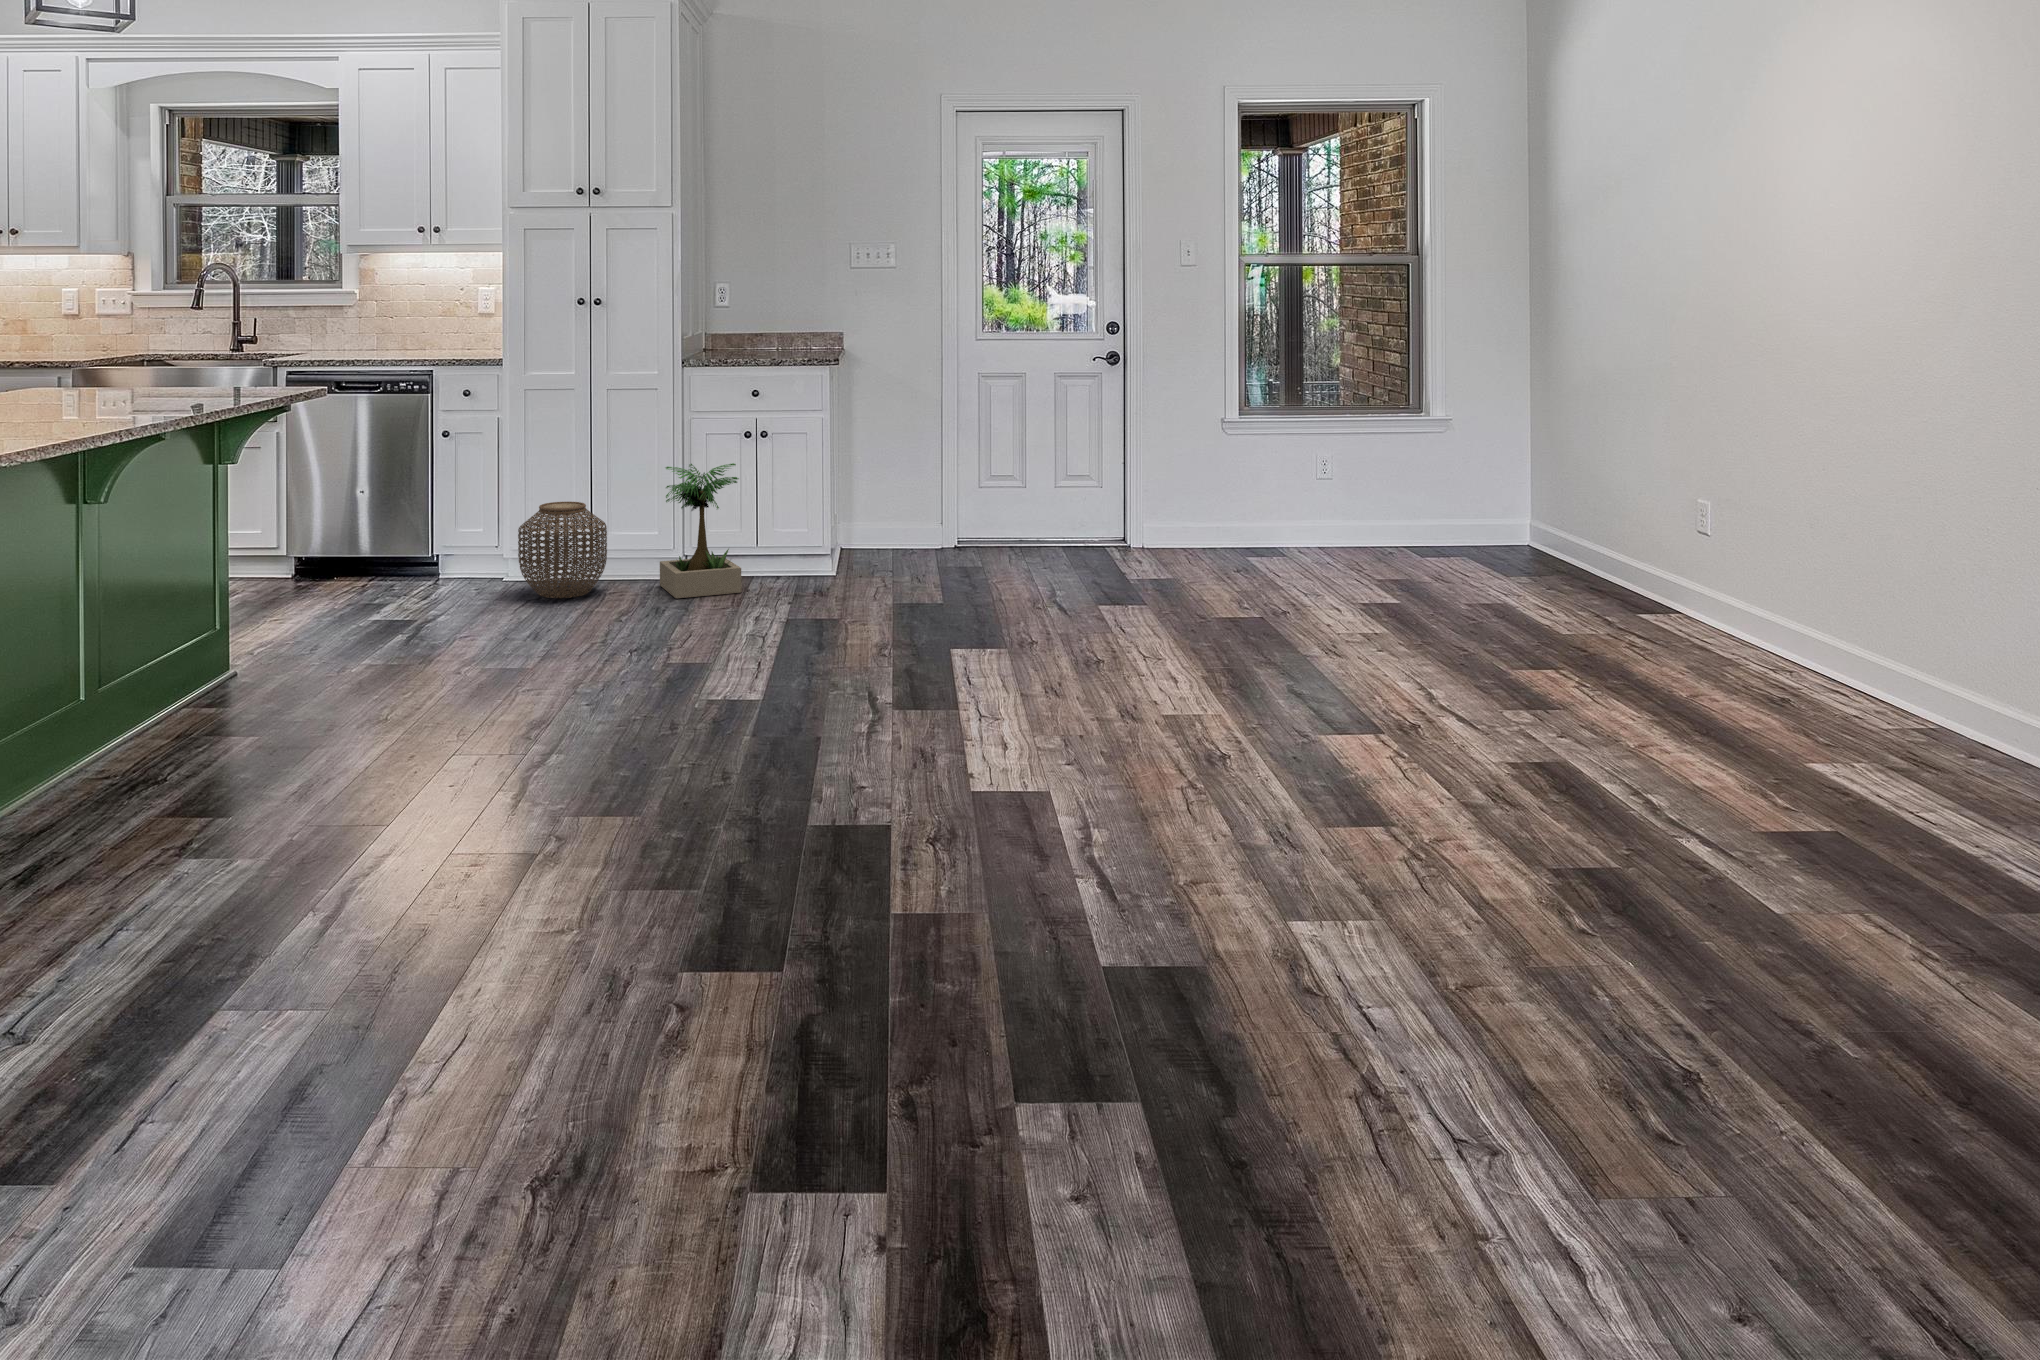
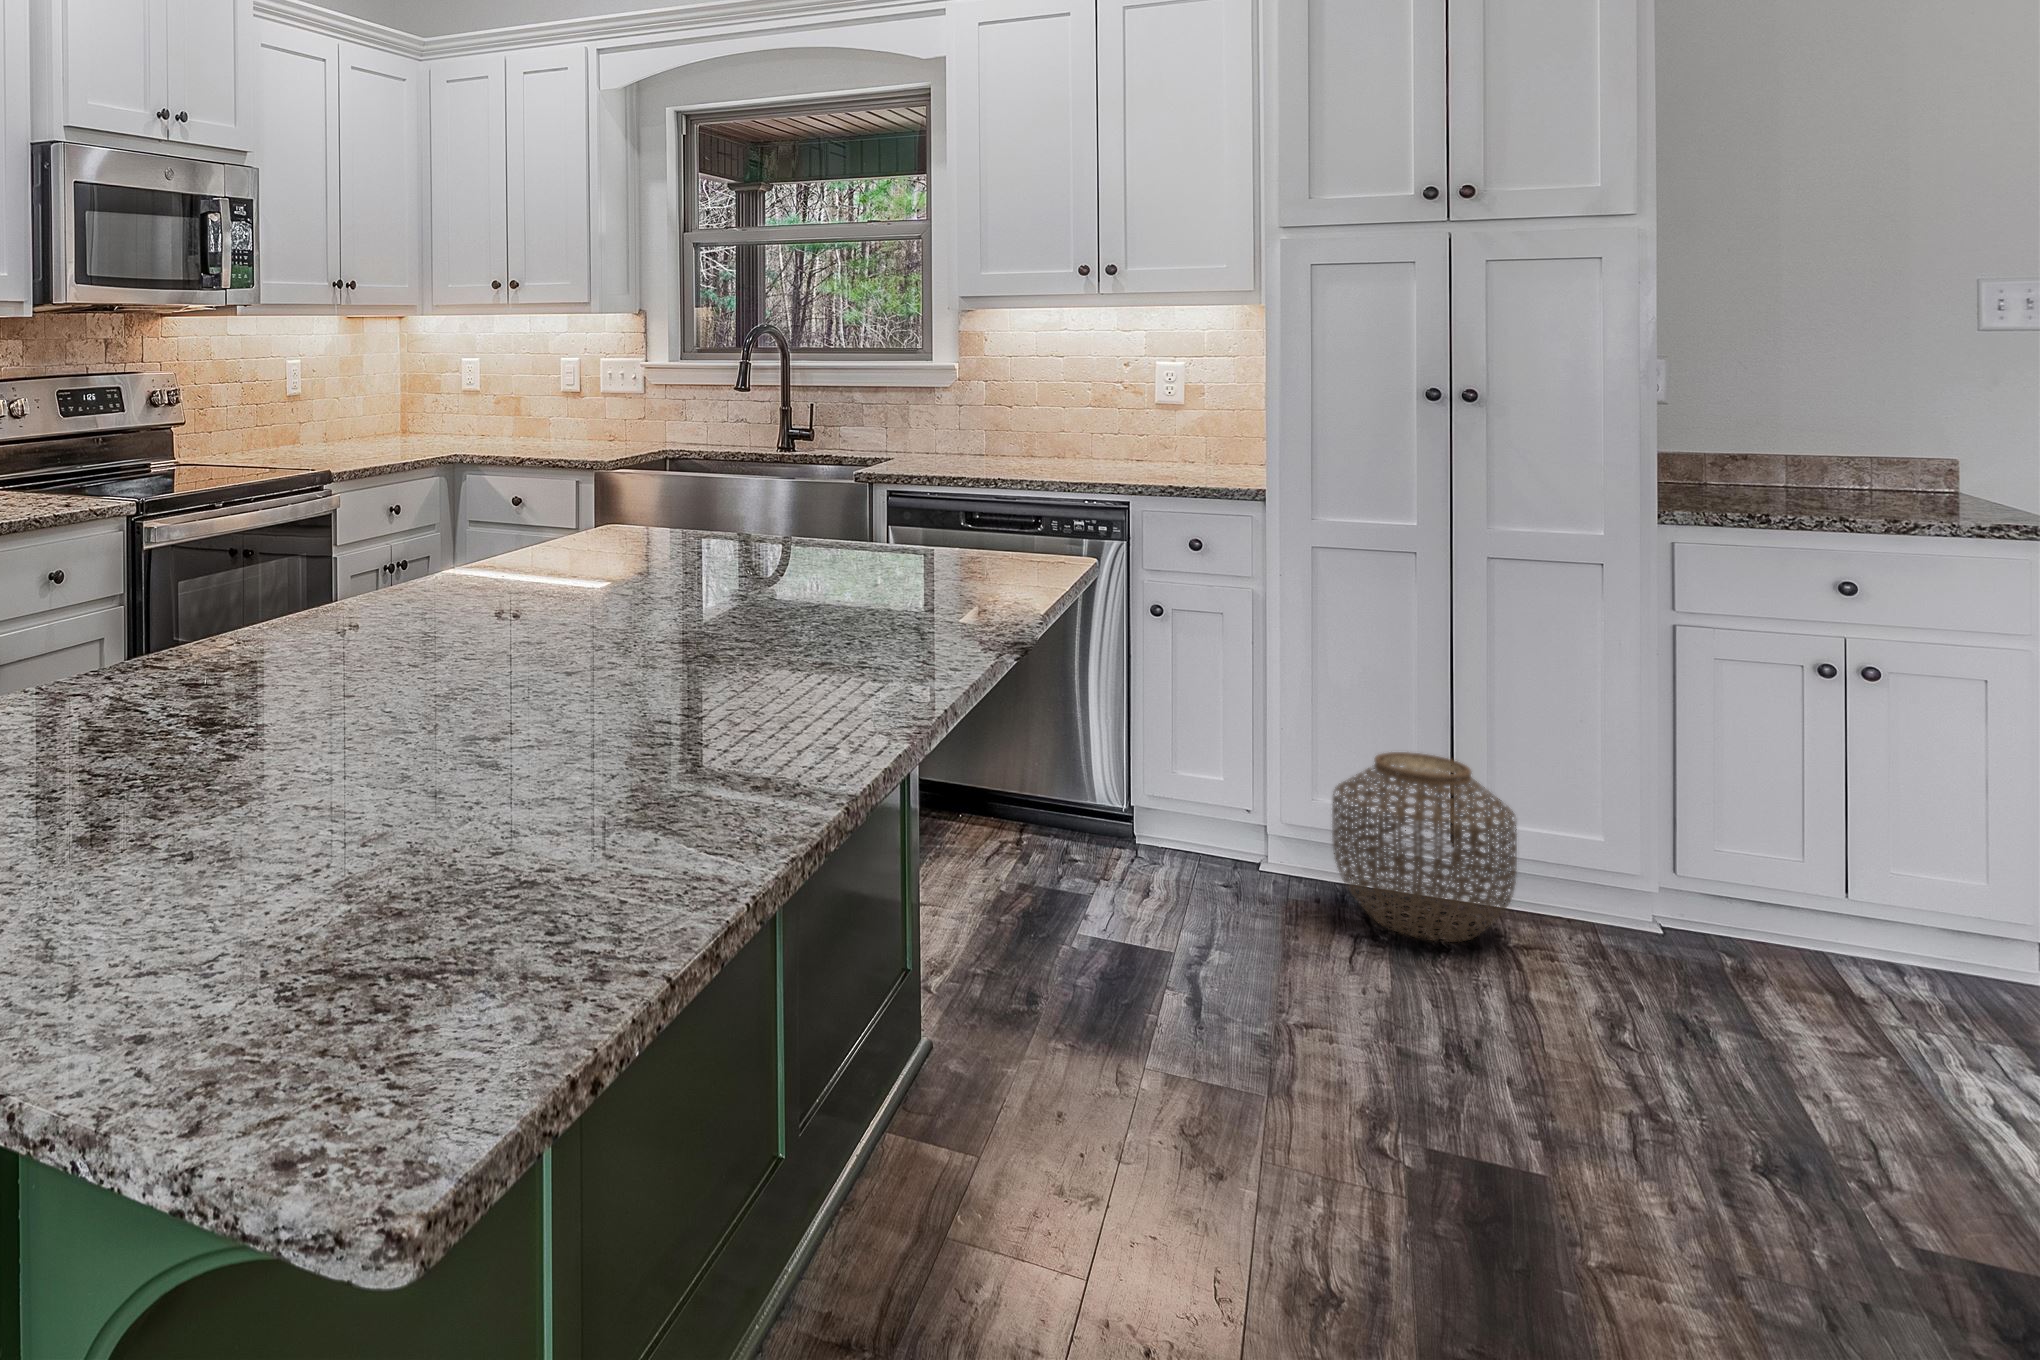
potted plant: present [660,463,741,598] -> none [1613,699,1847,991]

